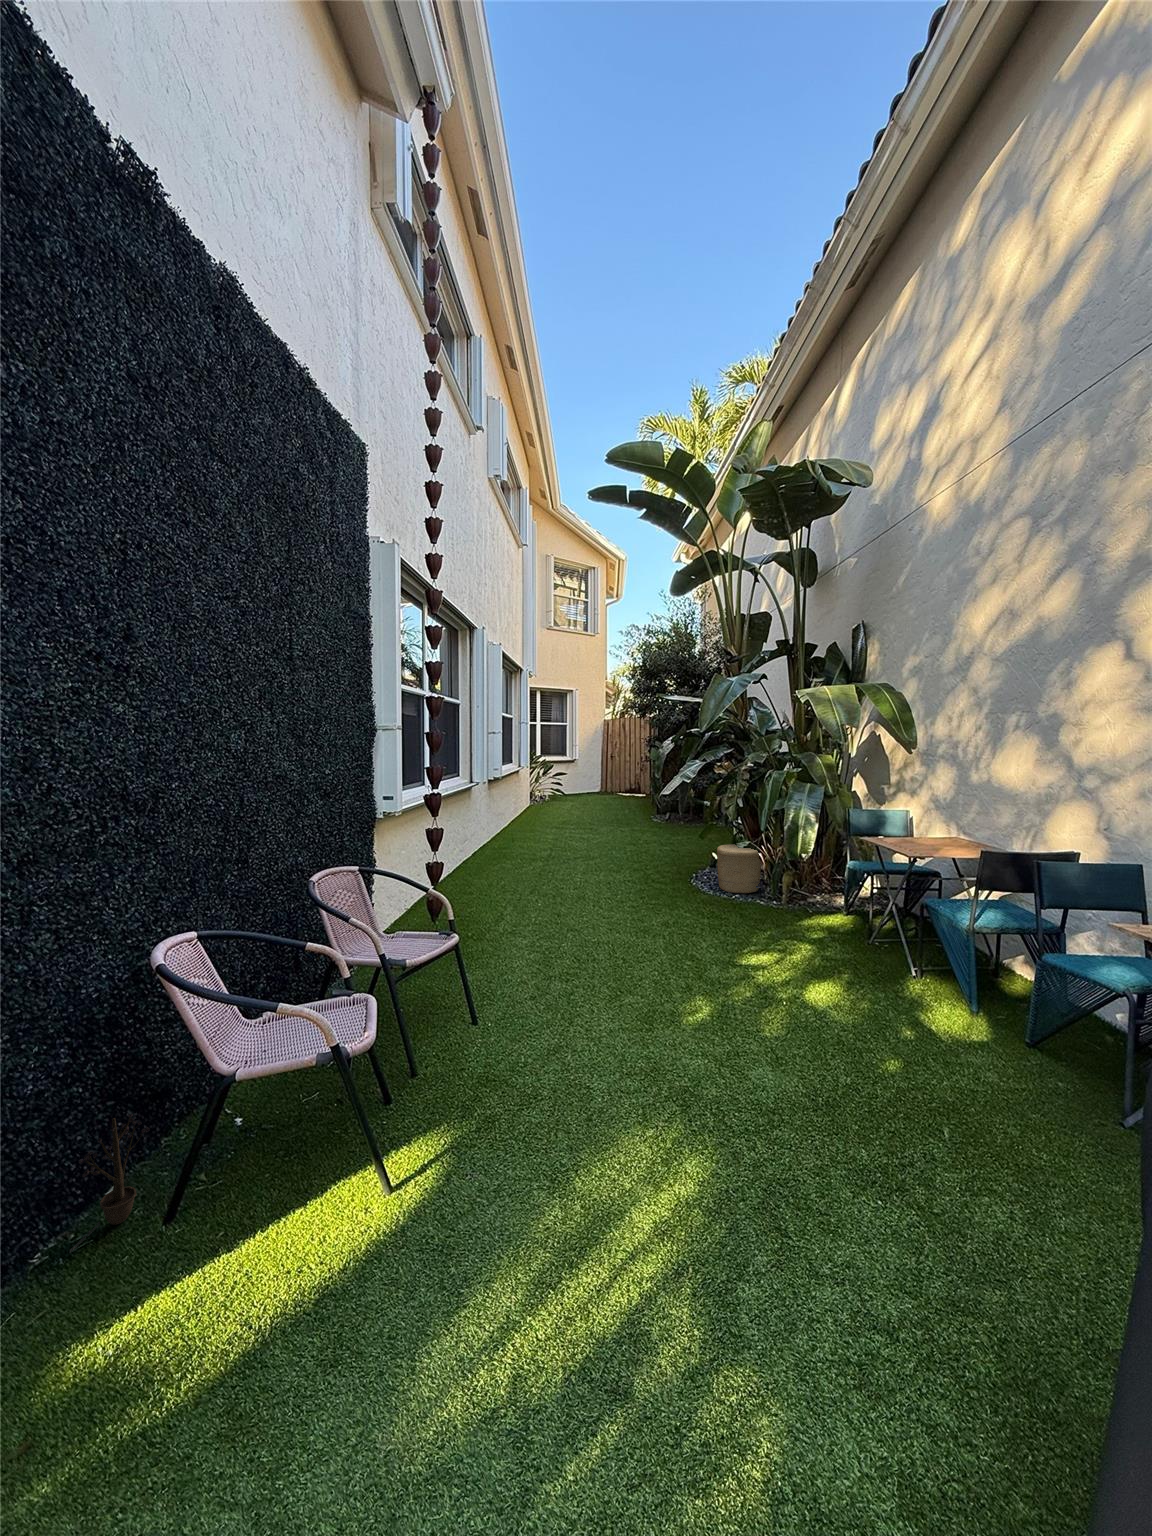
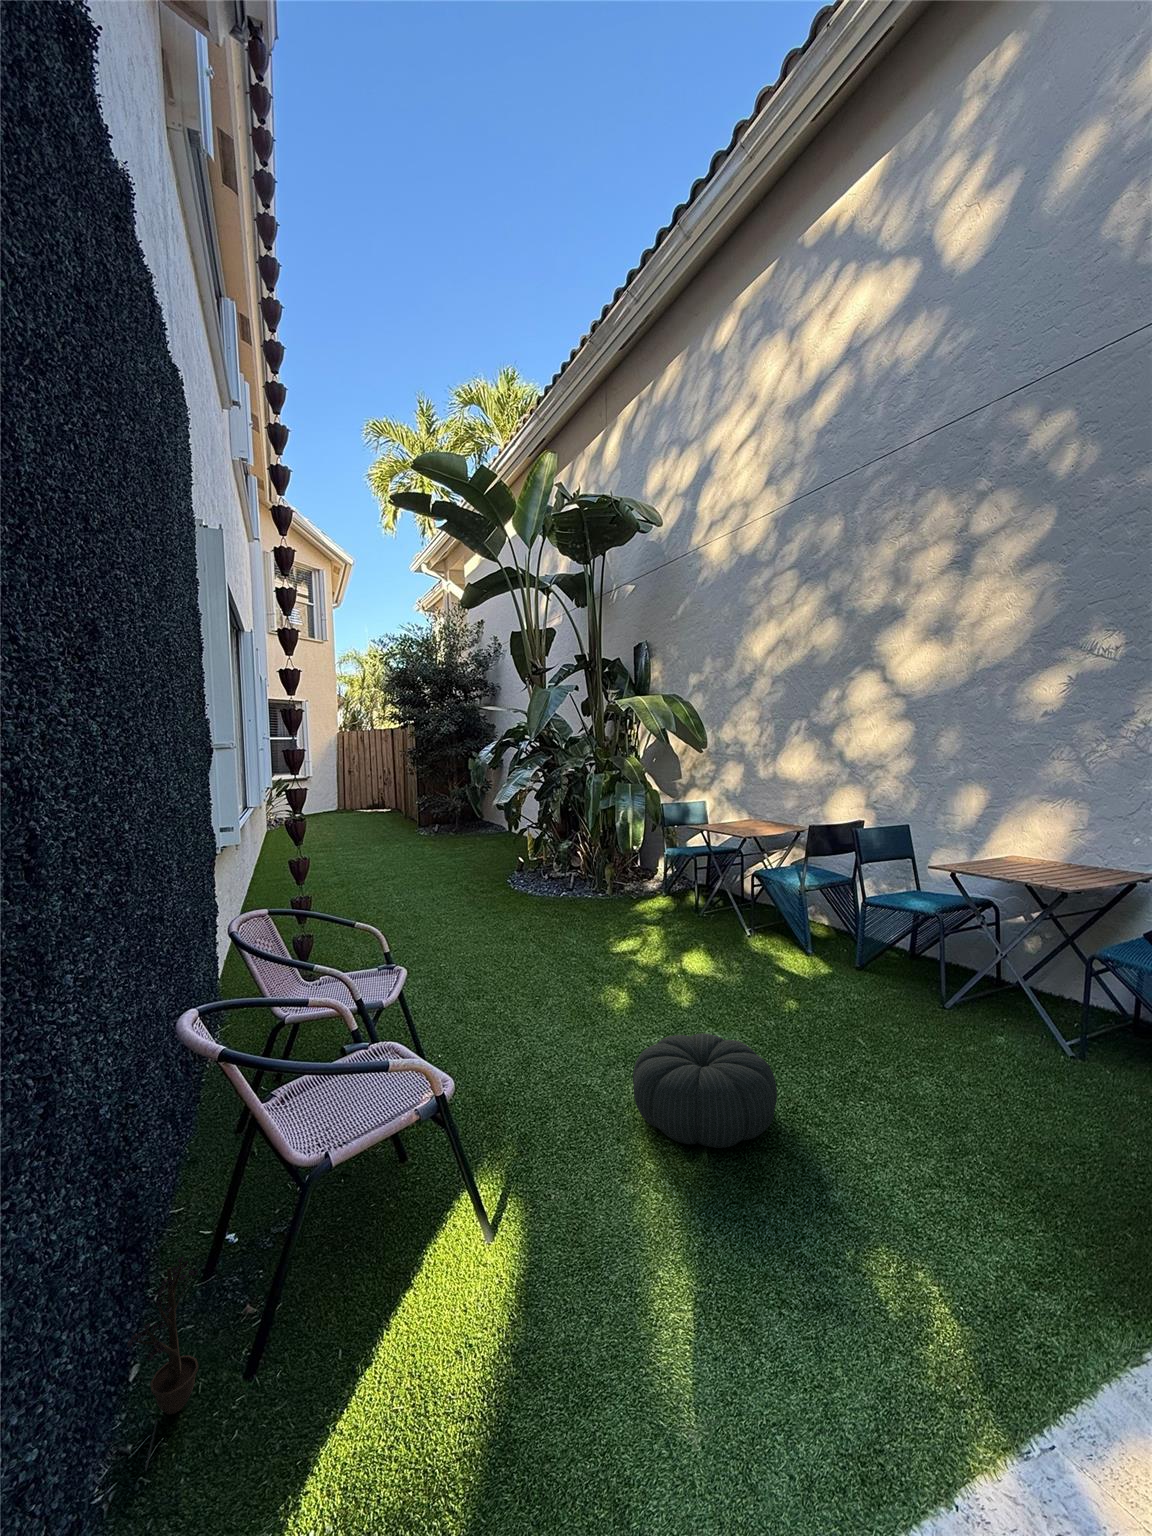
woven basket: present [717,844,761,893] -> none [538,846,579,891]
pouf: none [597,1061,758,1197] -> present [633,1033,777,1148]

